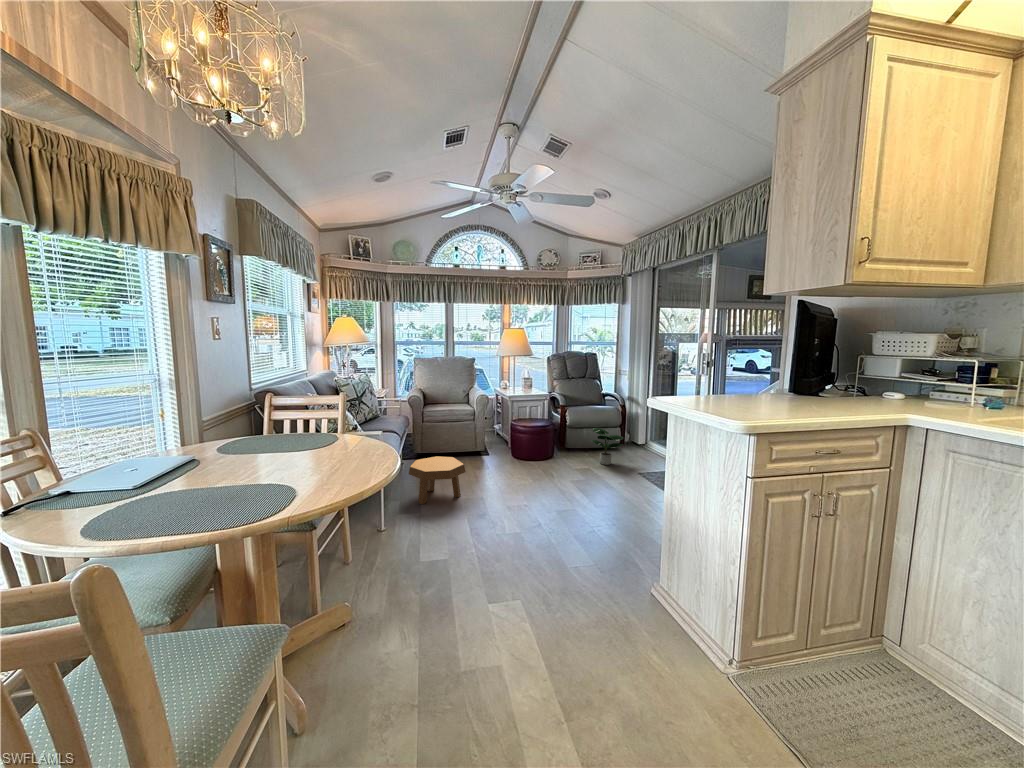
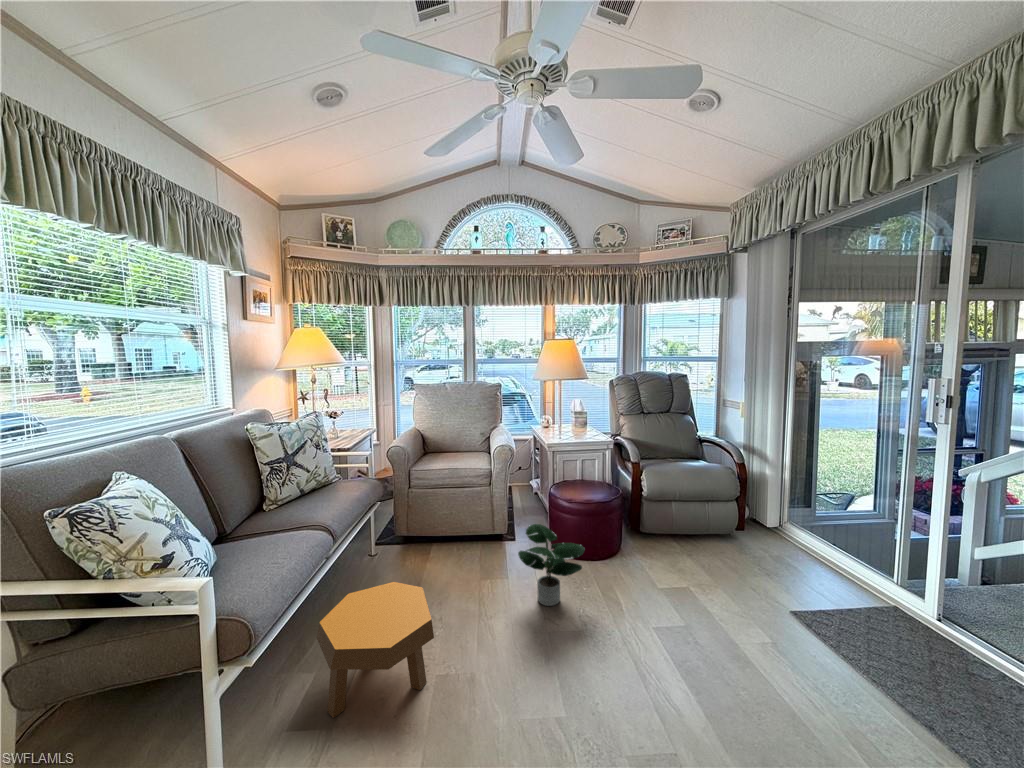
potted plant: present [591,428,624,465] -> present [518,524,585,606]

